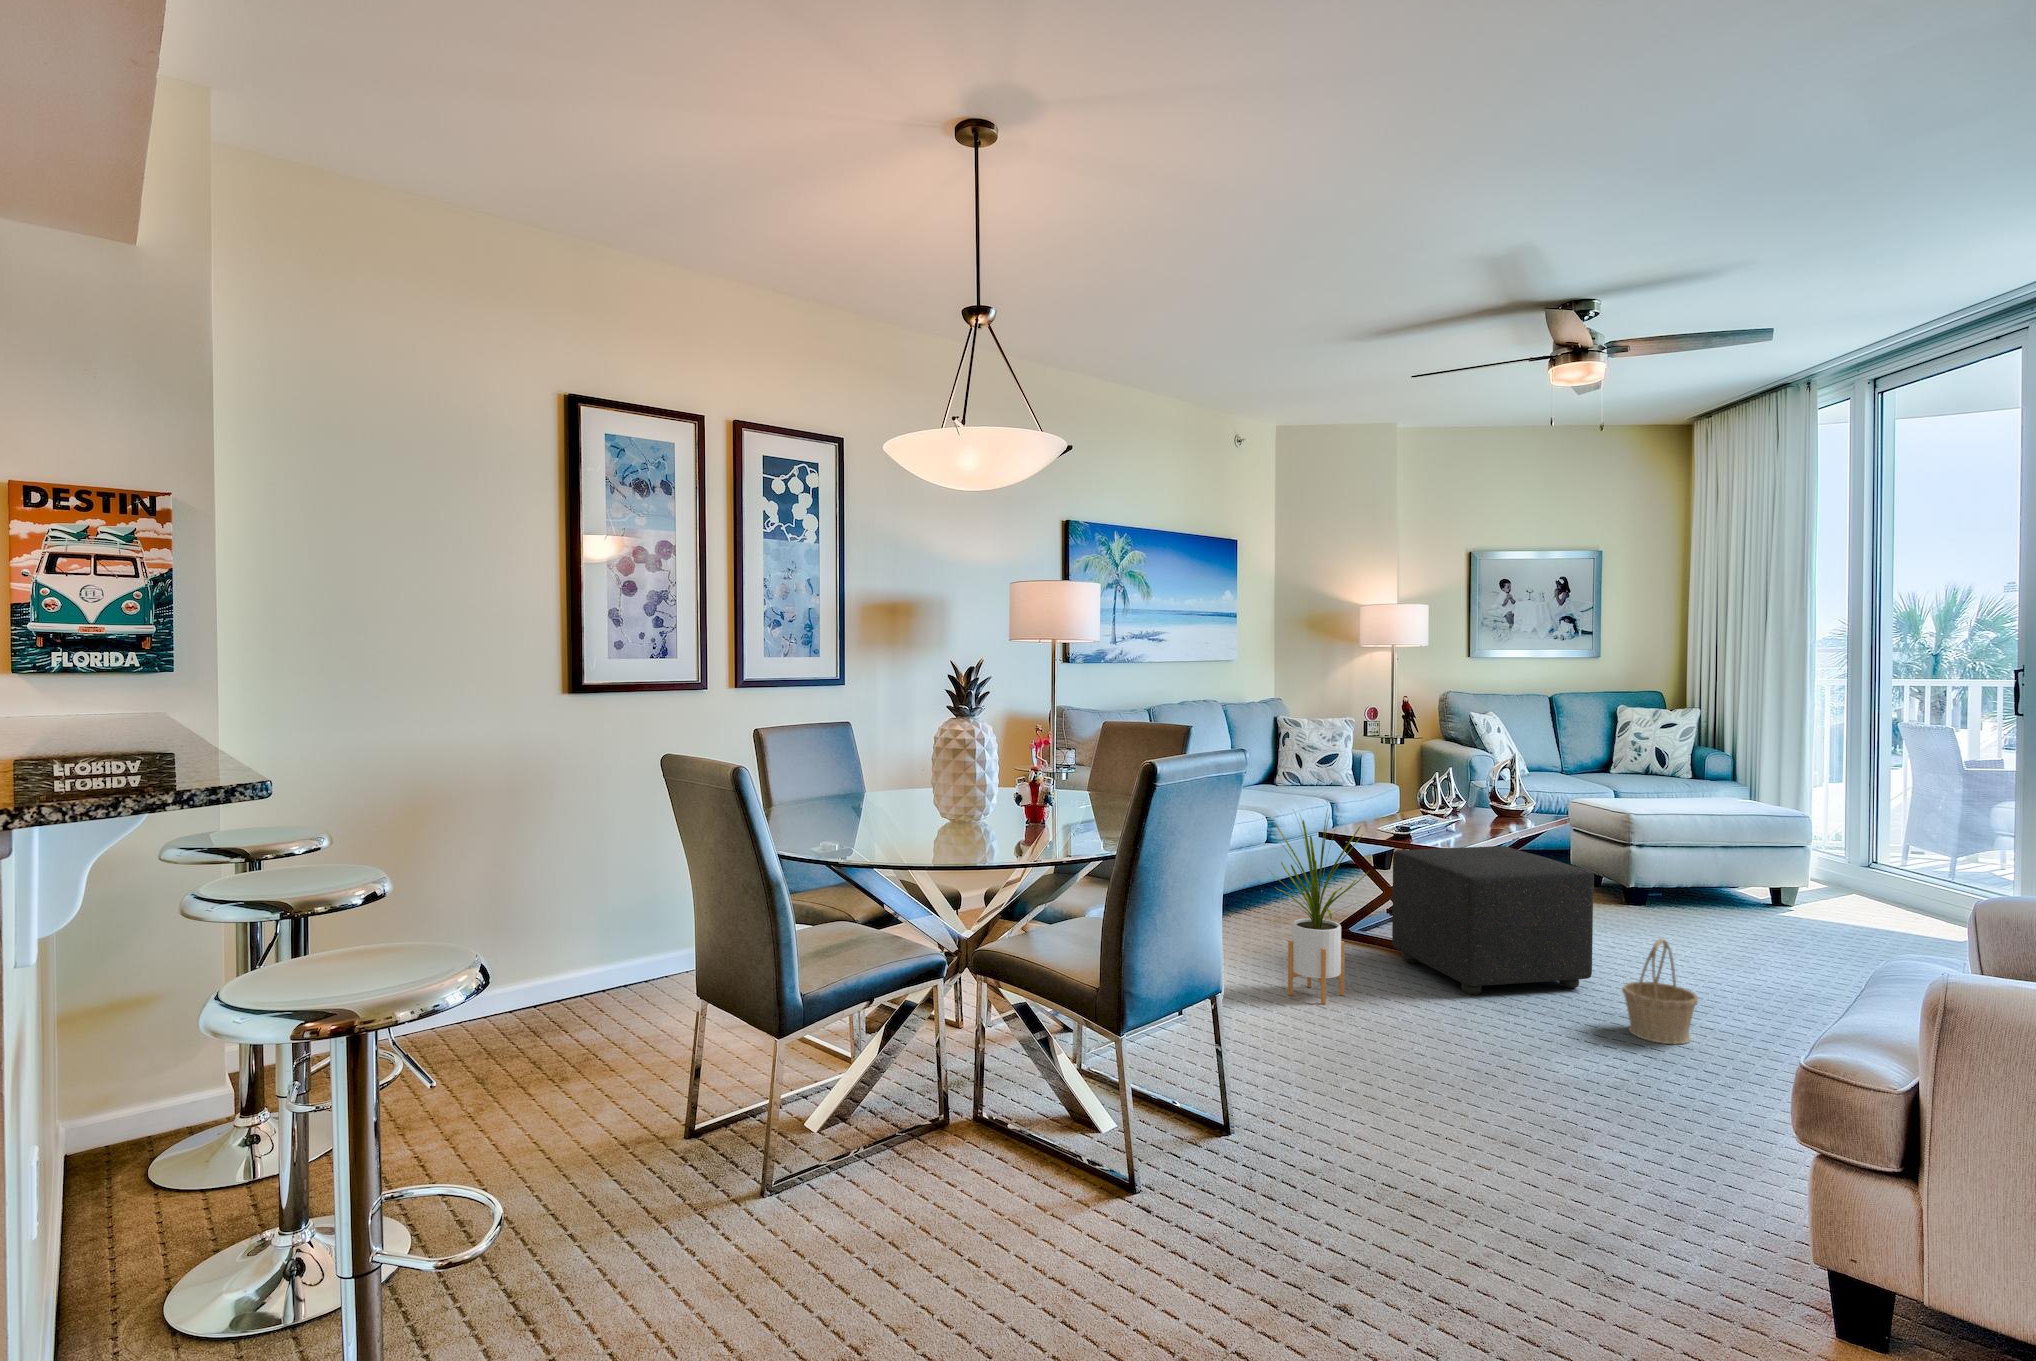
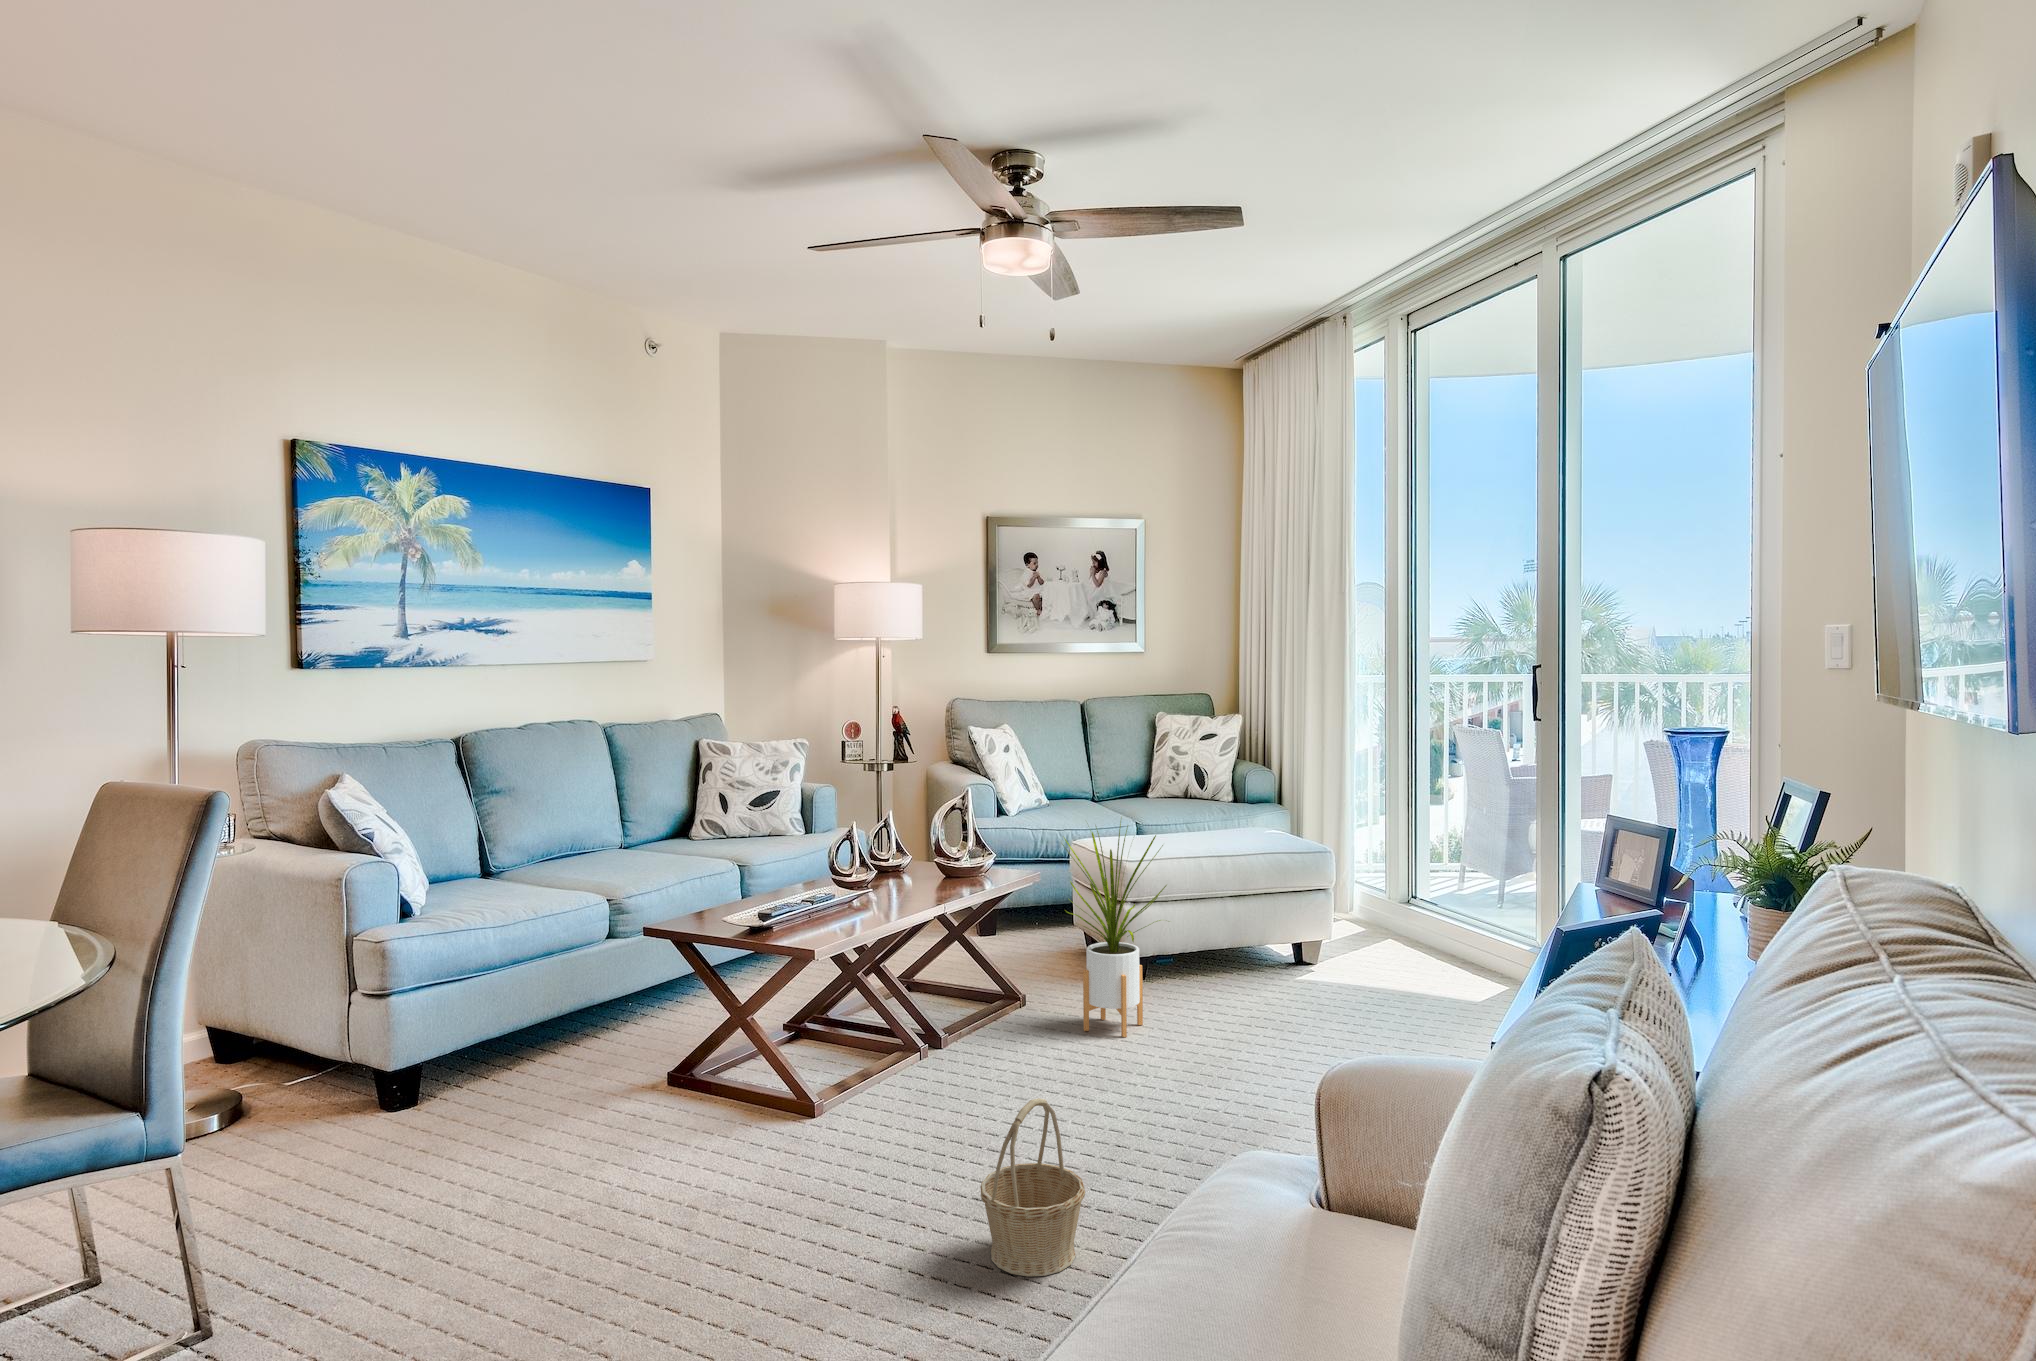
house plant: present [1274,809,1369,1004] -> present [1063,822,1167,1037]
ottoman: present [1392,846,1594,995] -> none [720,935,986,1199]

